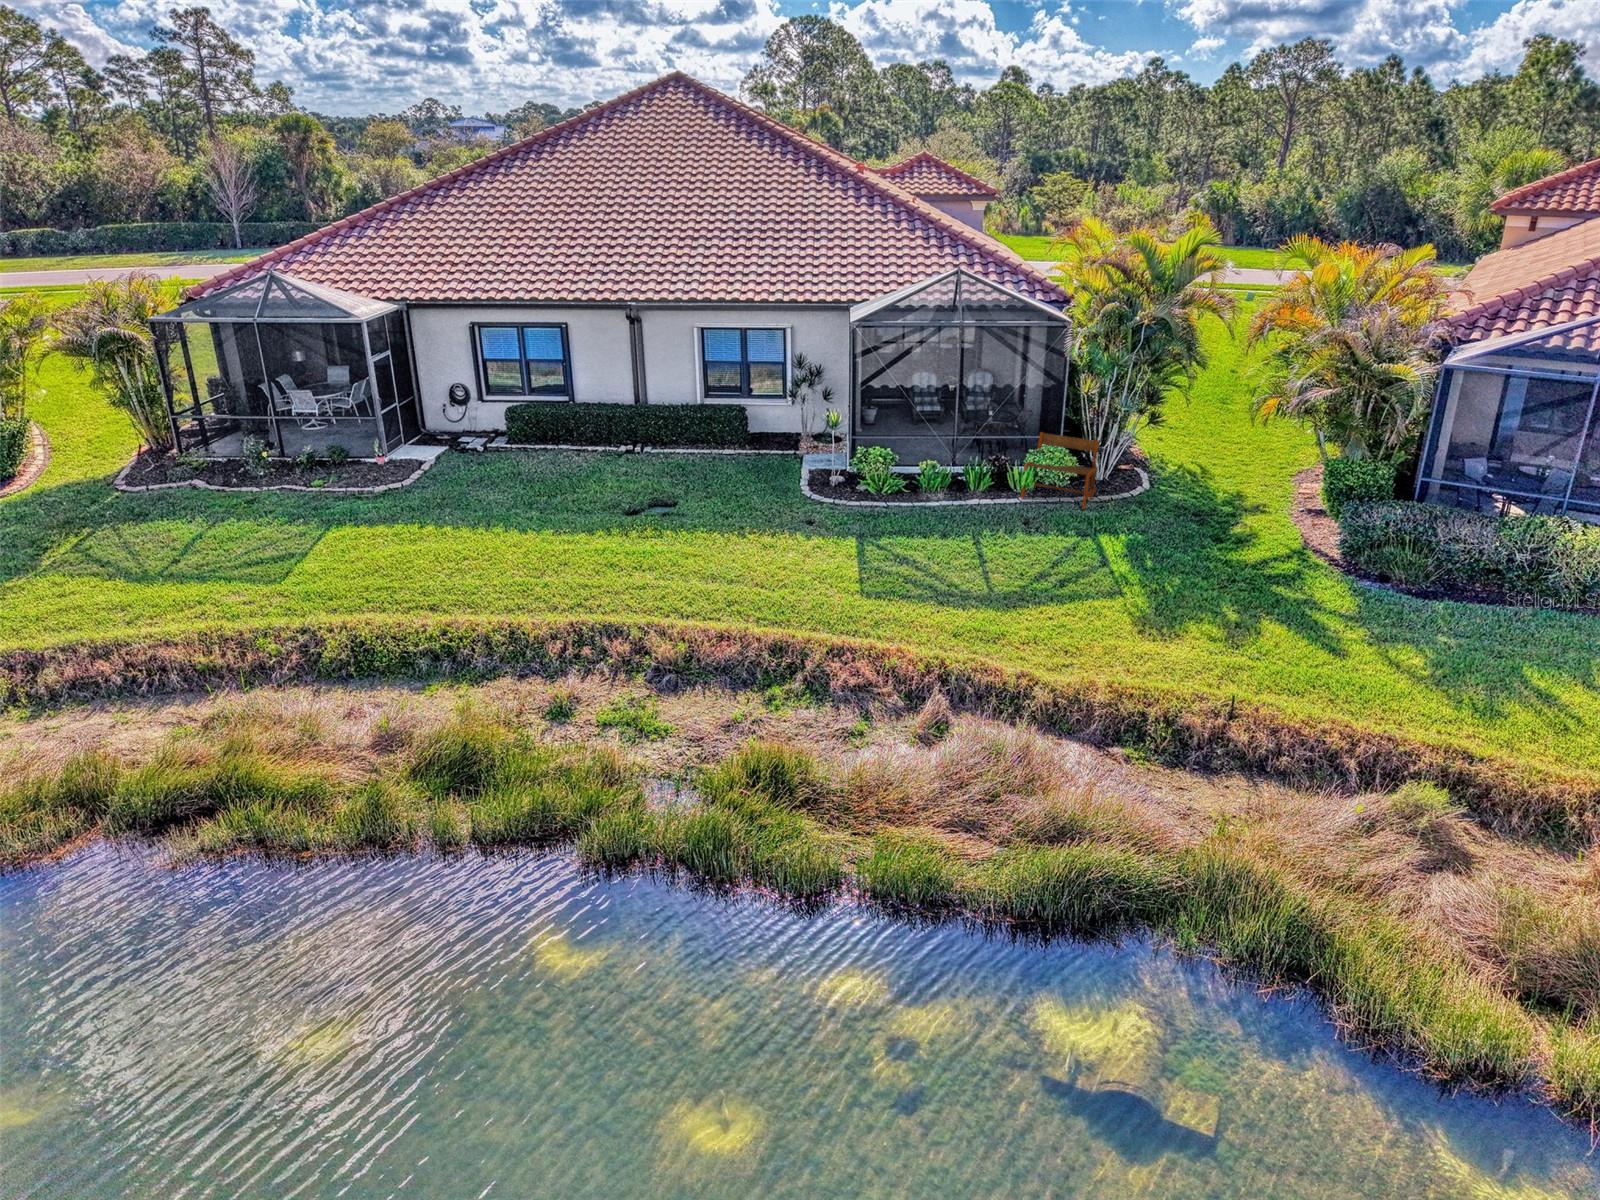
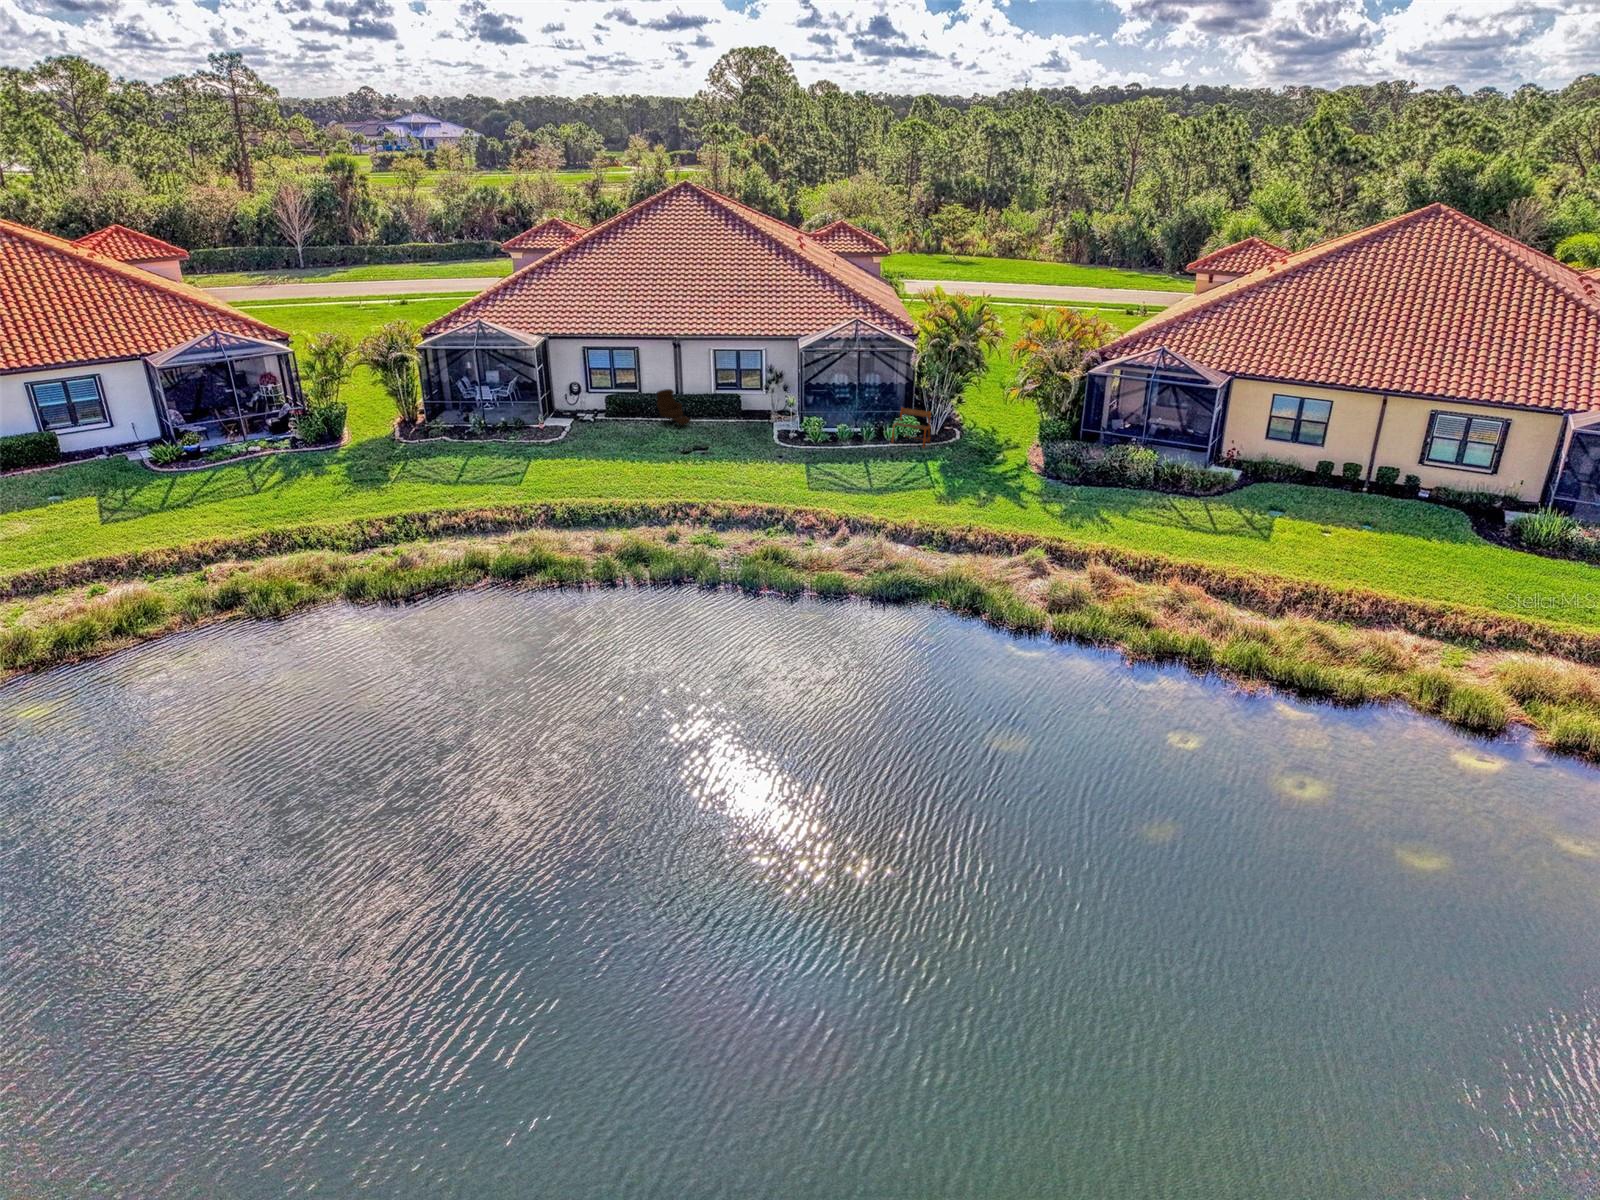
lounge chair: none [595,397,654,468] -> present [657,389,690,426]

